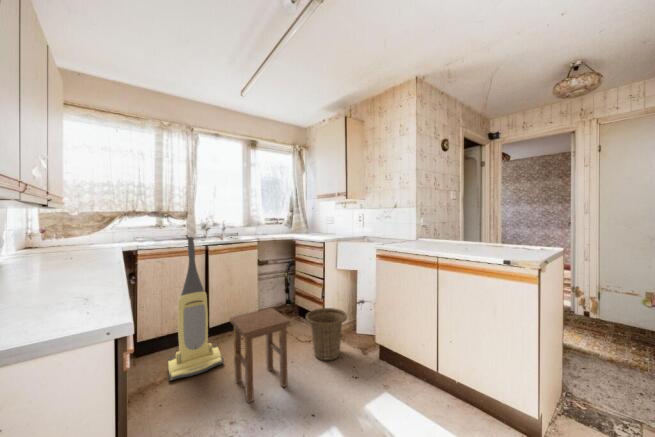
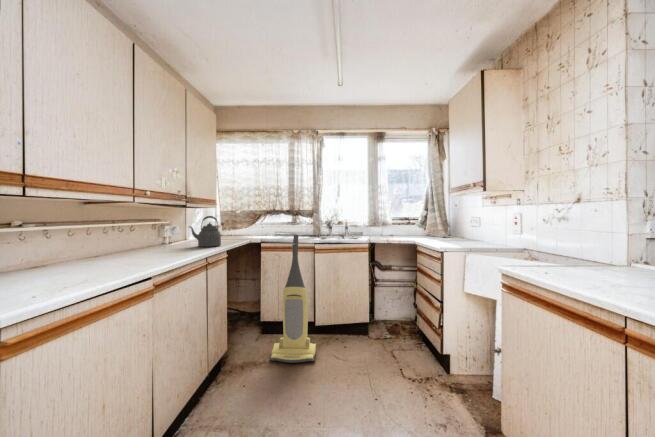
kettle: none [30,217,93,260] -> present [189,216,221,247]
stool: present [230,308,290,402] -> none [305,317,358,410]
basket: present [306,308,347,361] -> none [396,334,453,406]

